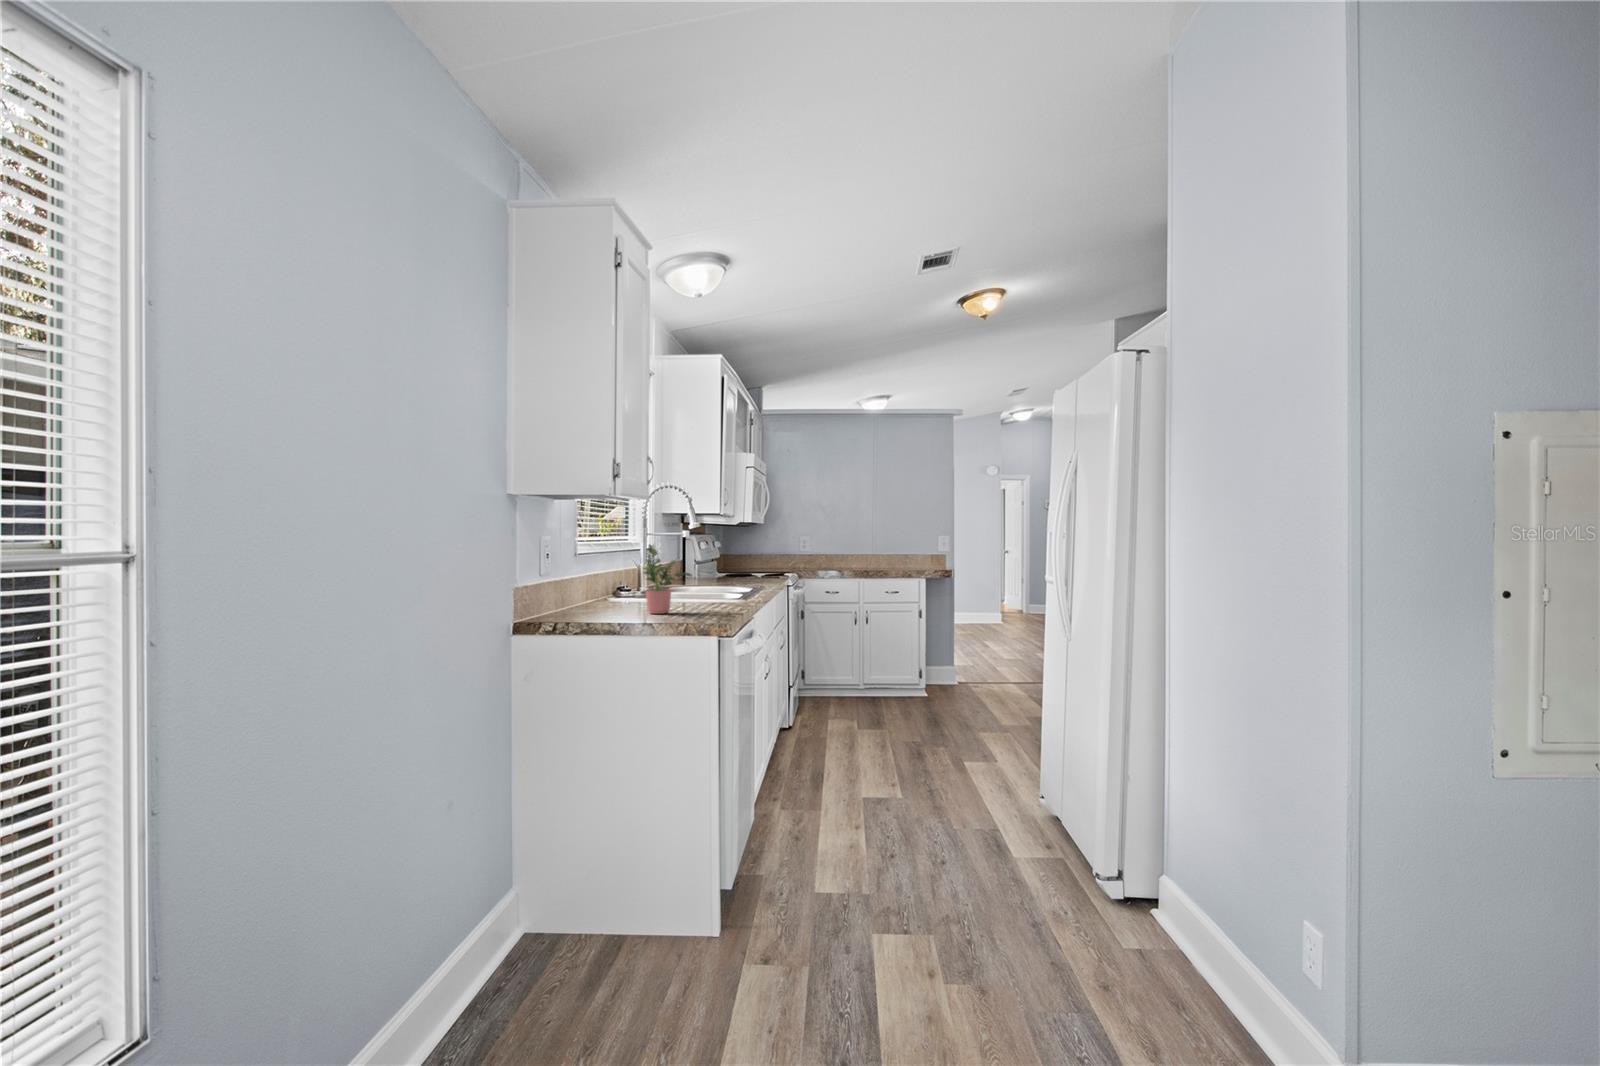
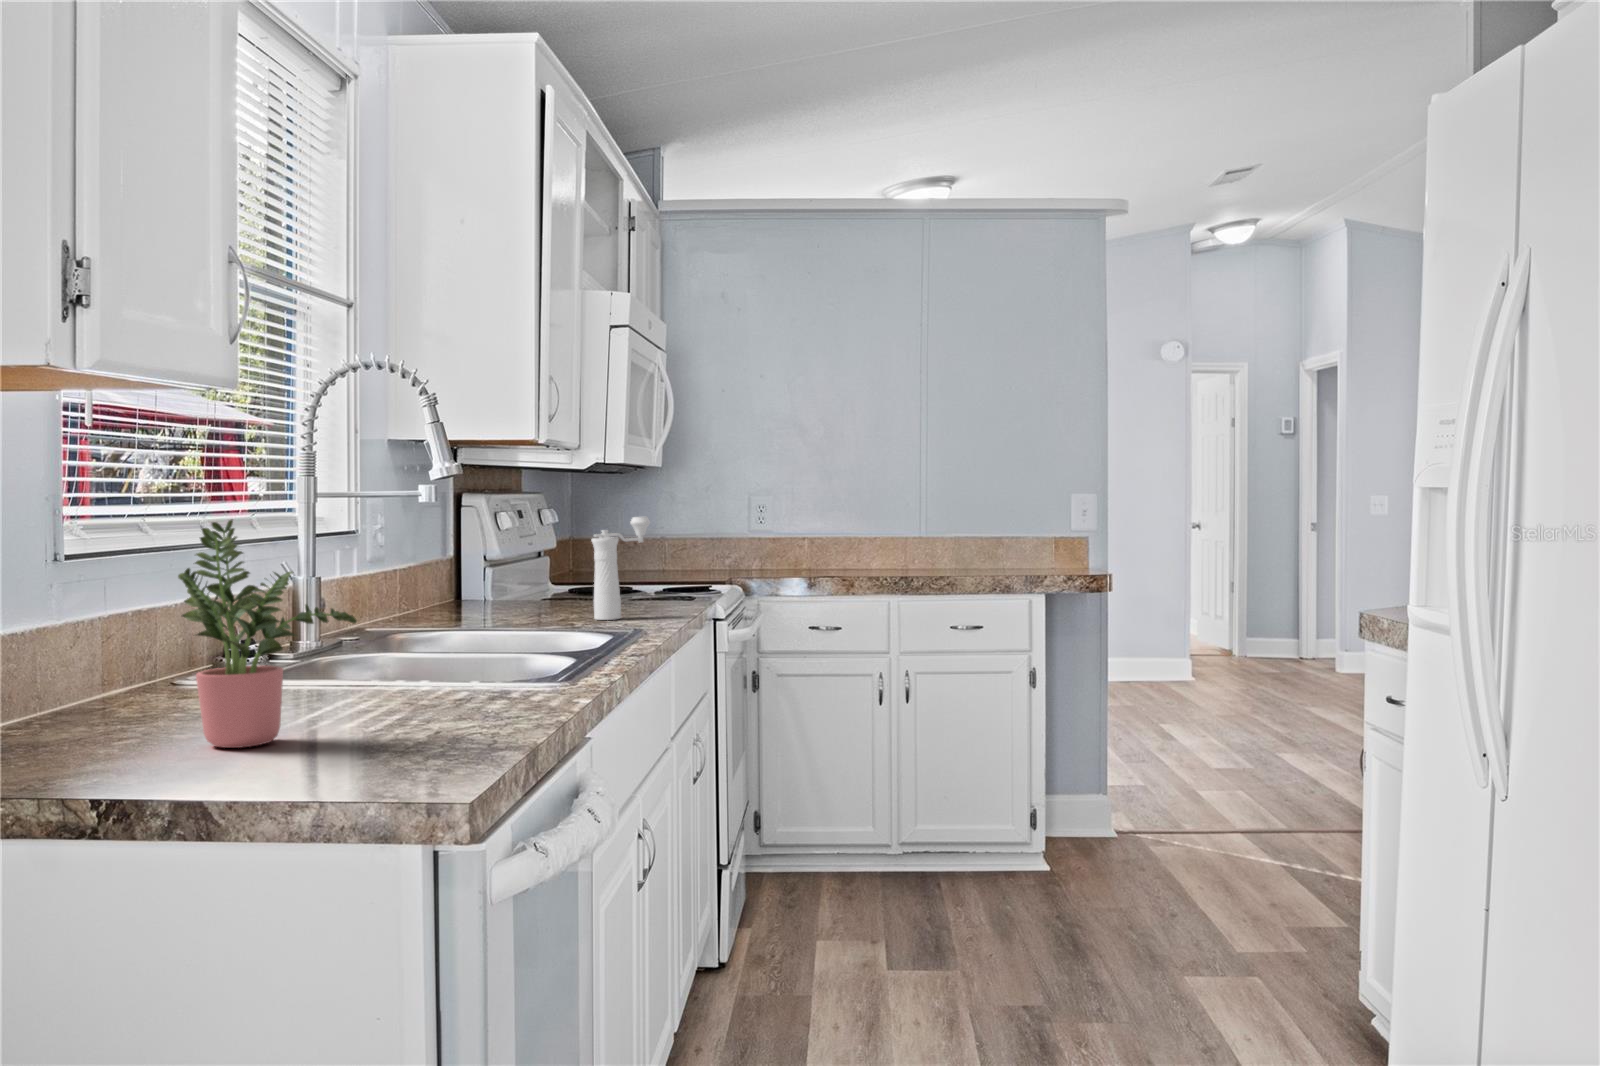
pepper mill: none [743,545,766,585] -> present [592,517,650,620]

